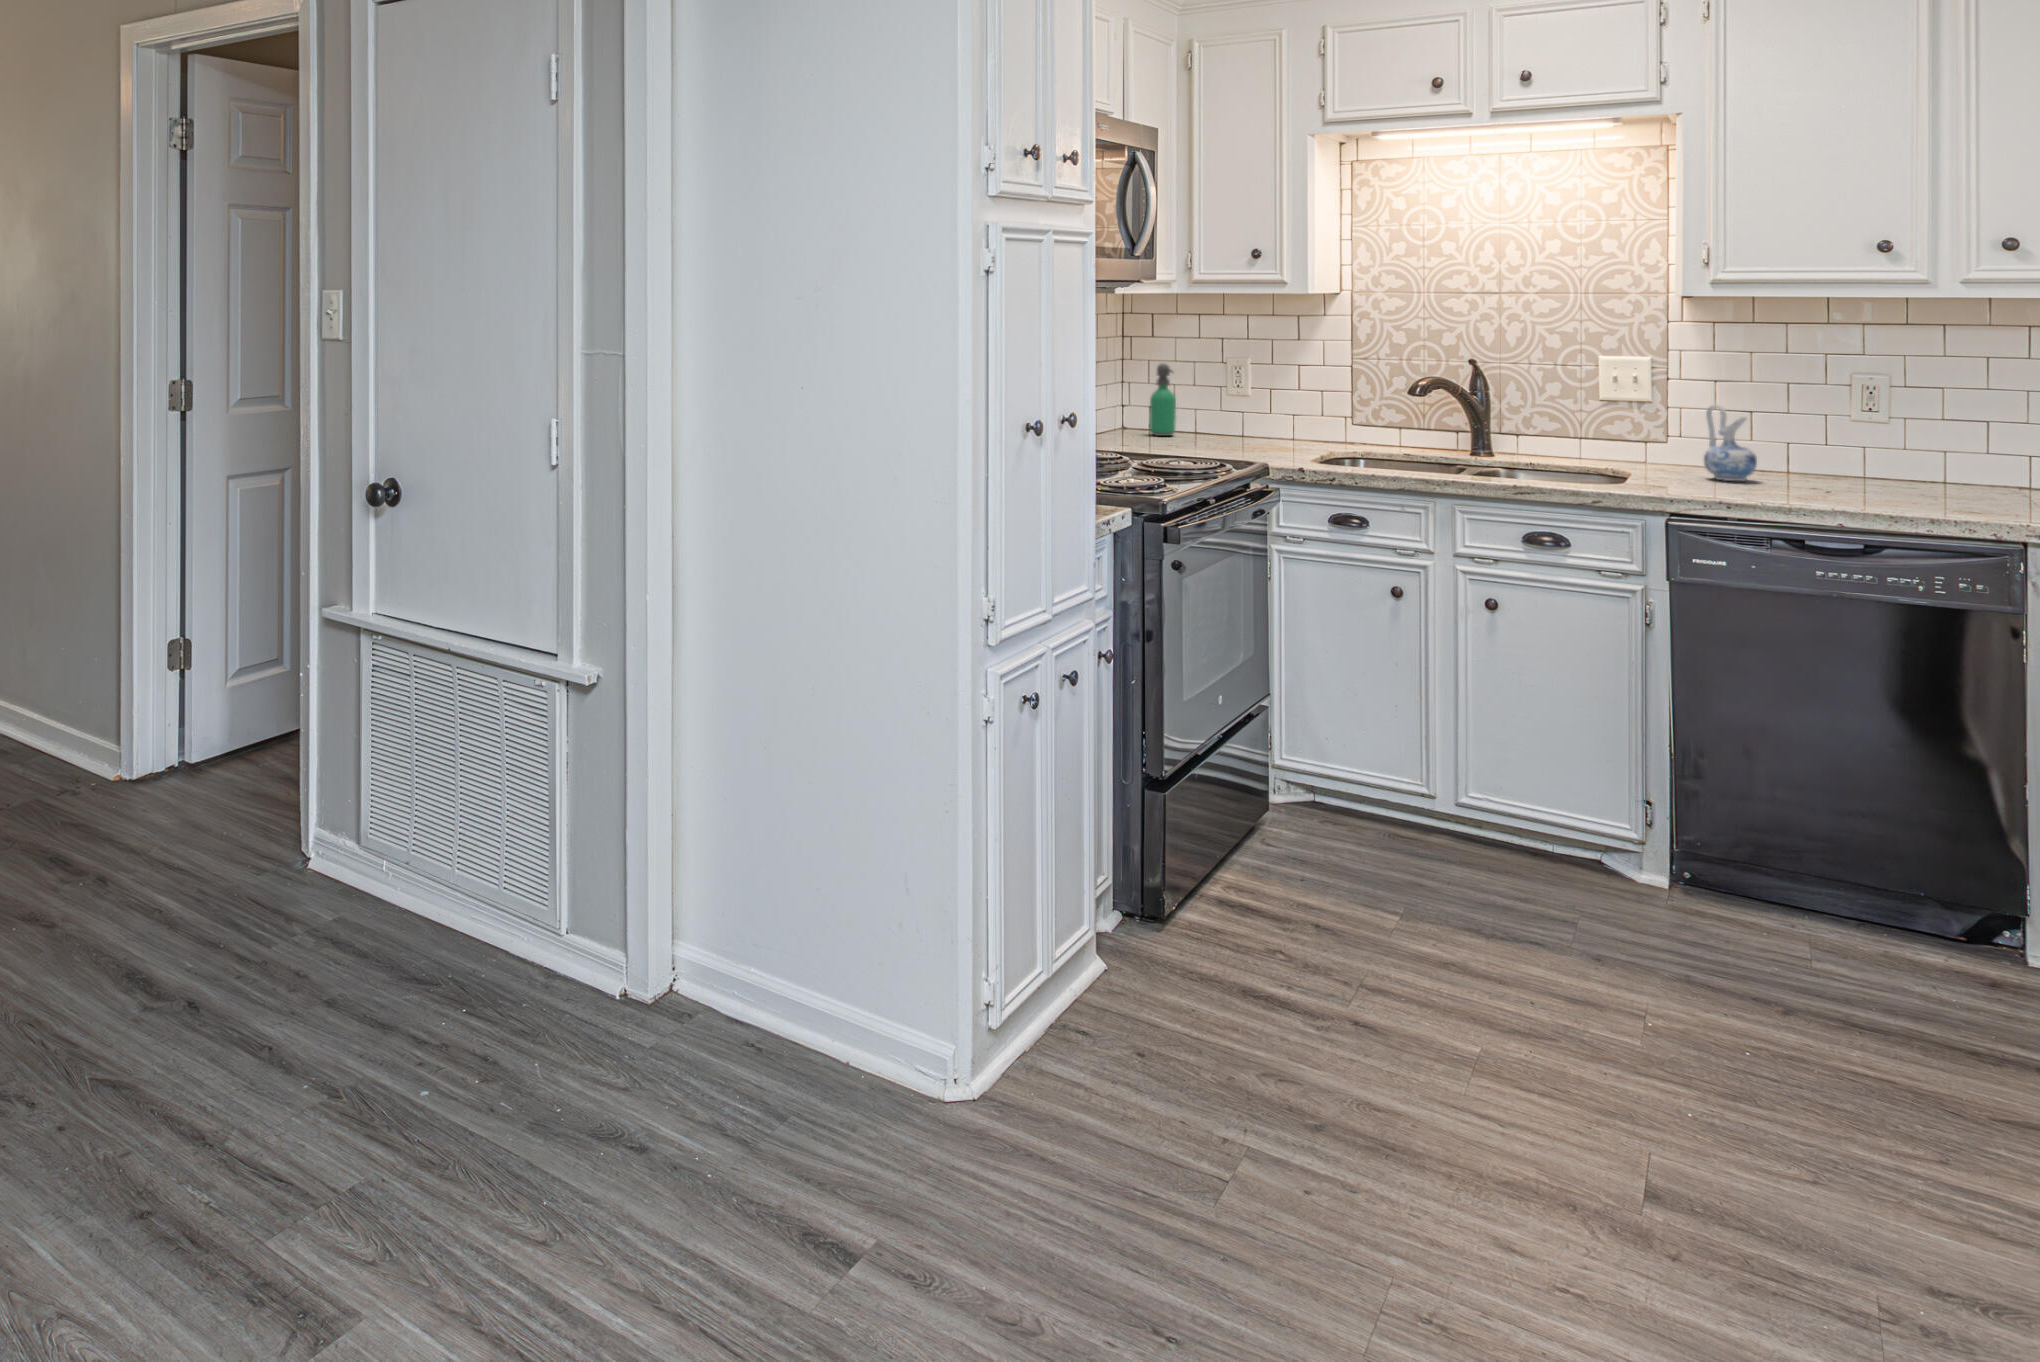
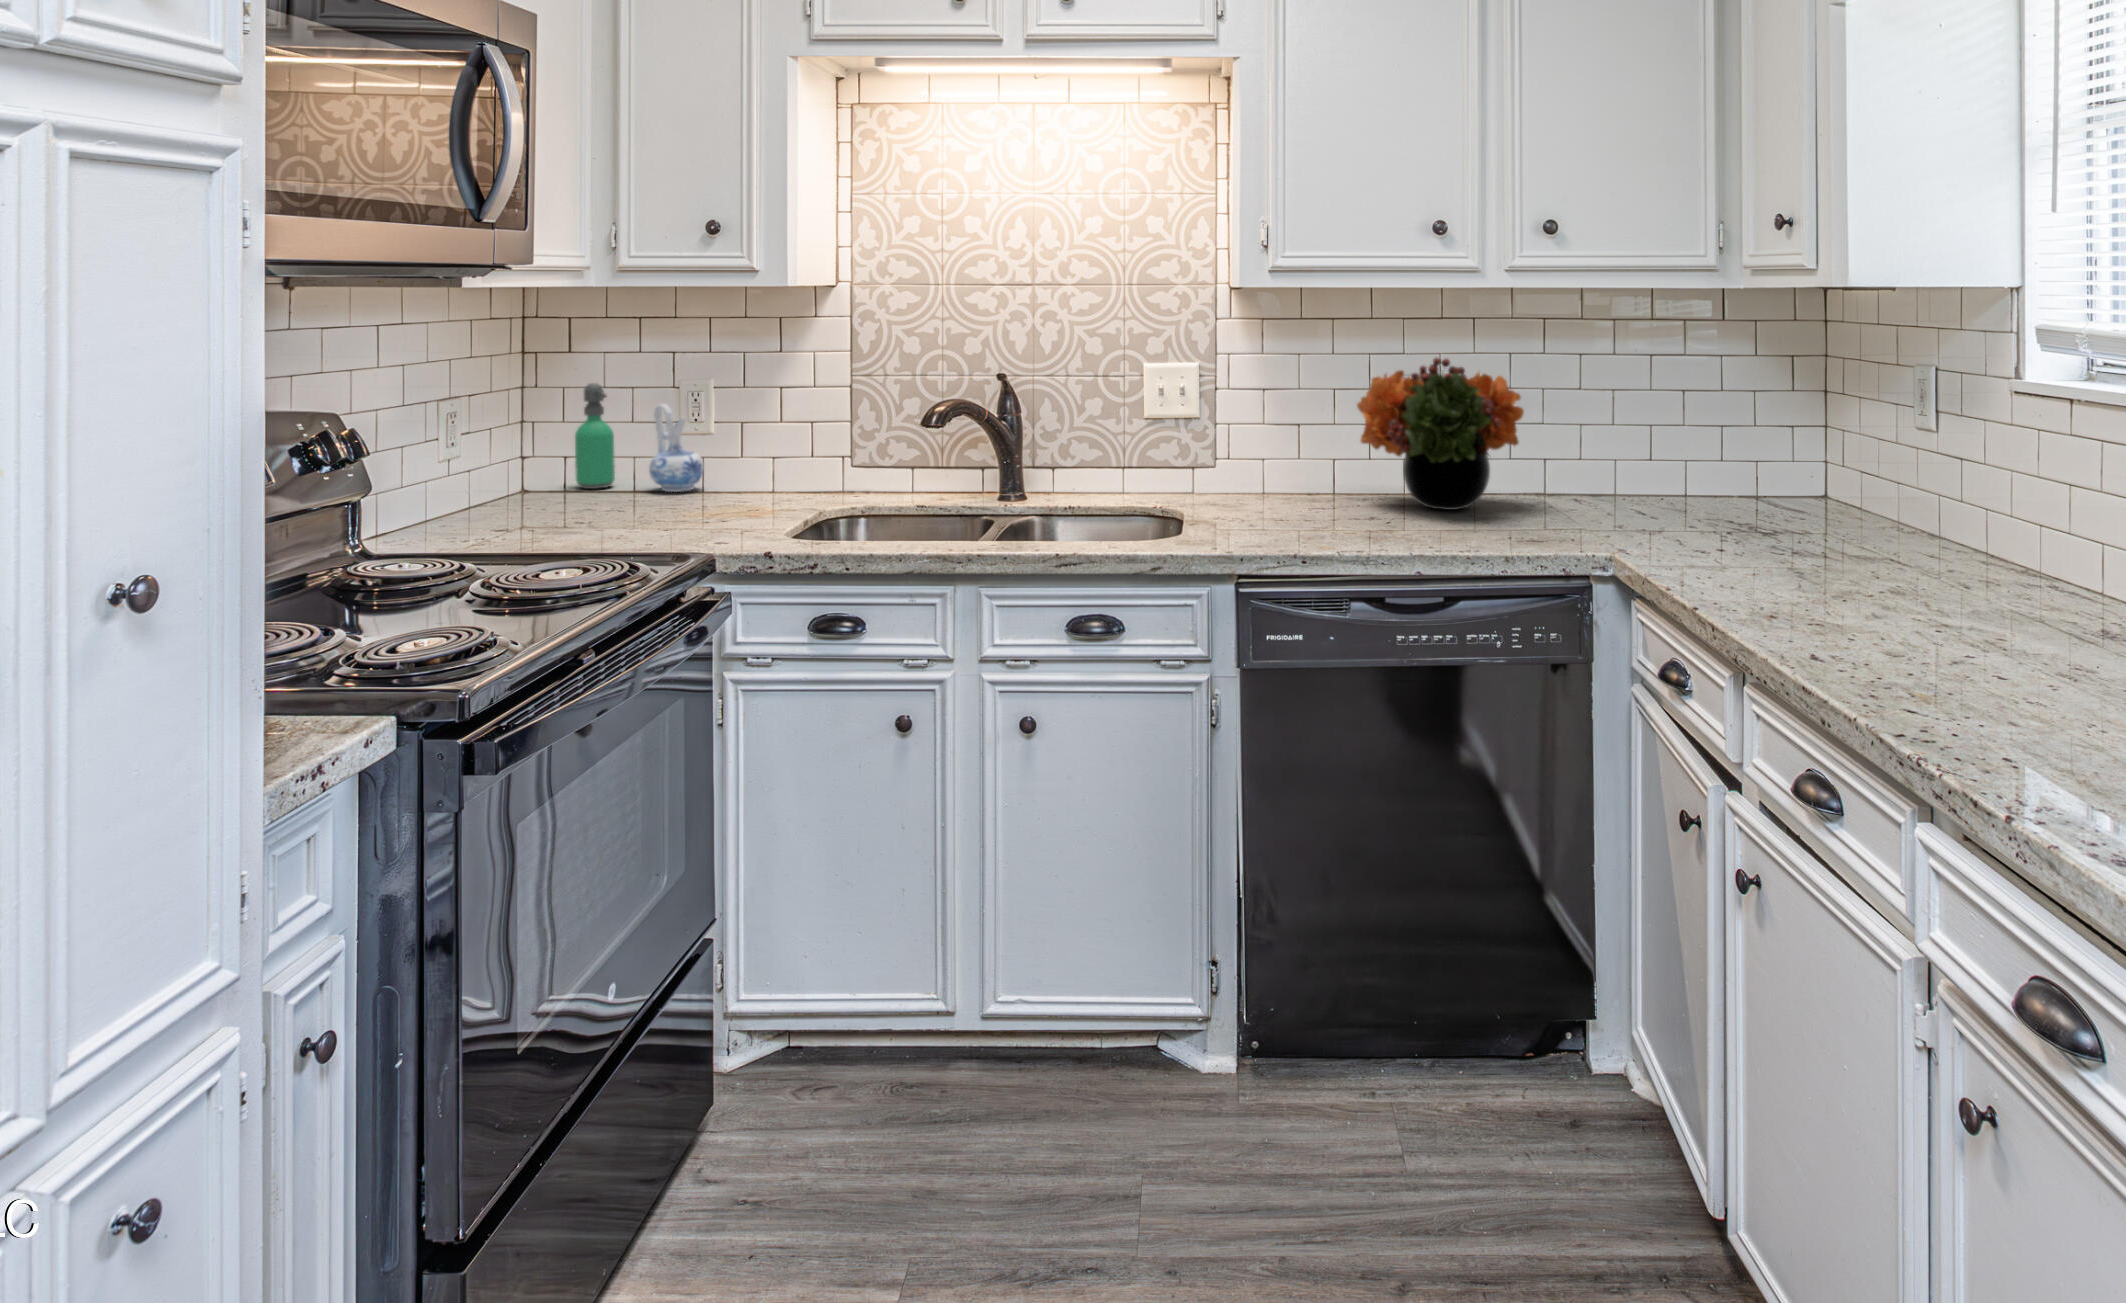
flower arrangement: none [1805,352,1988,485] -> present [1357,358,1524,510]
ceramic pitcher: present [1704,405,1757,481] -> present [649,404,704,492]

